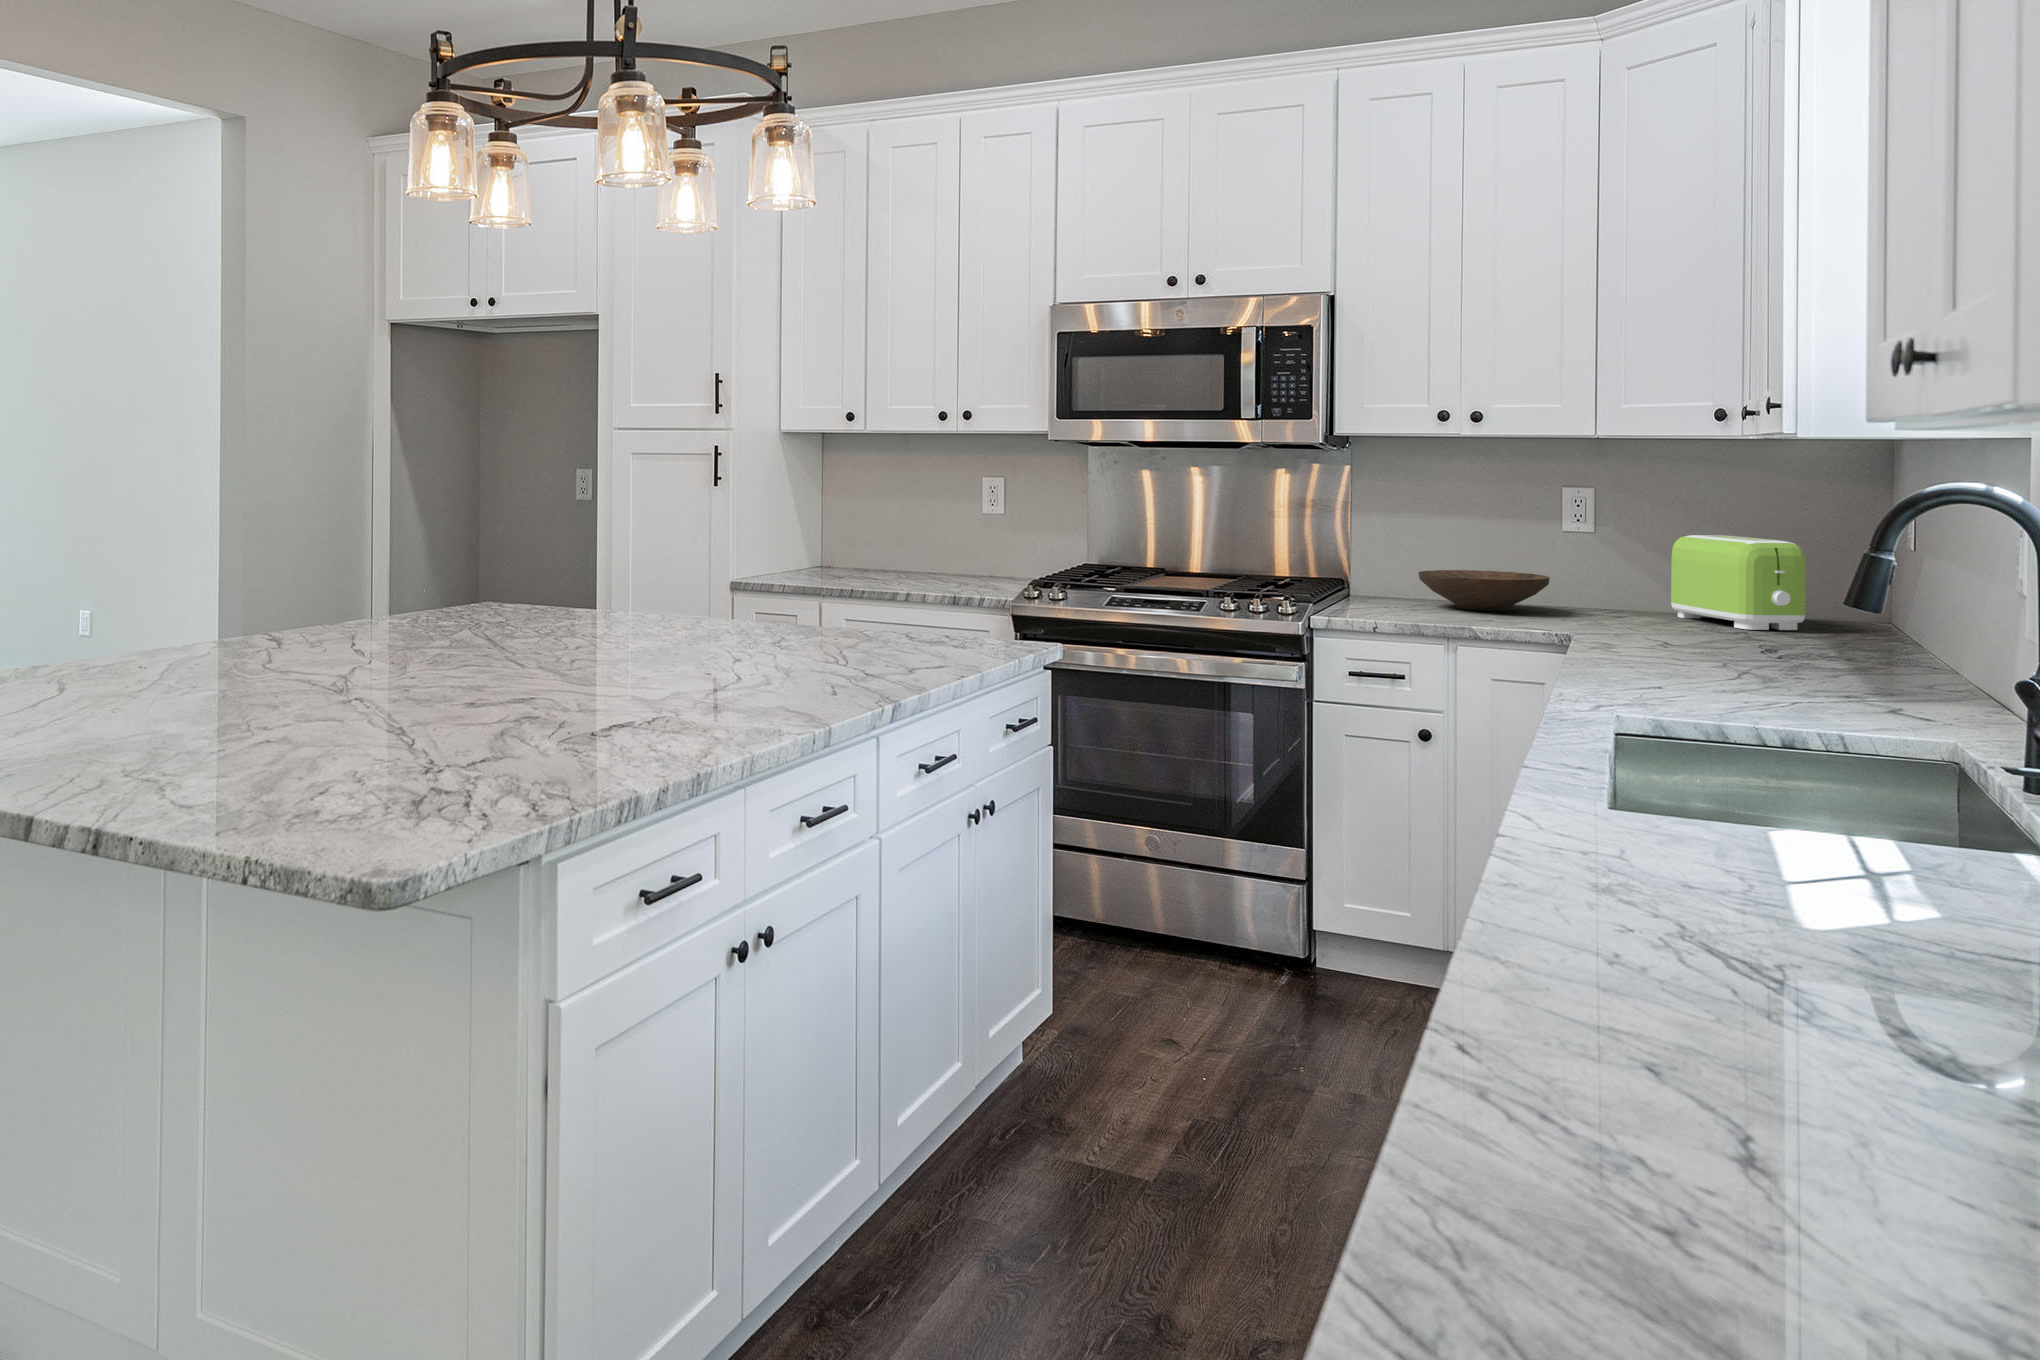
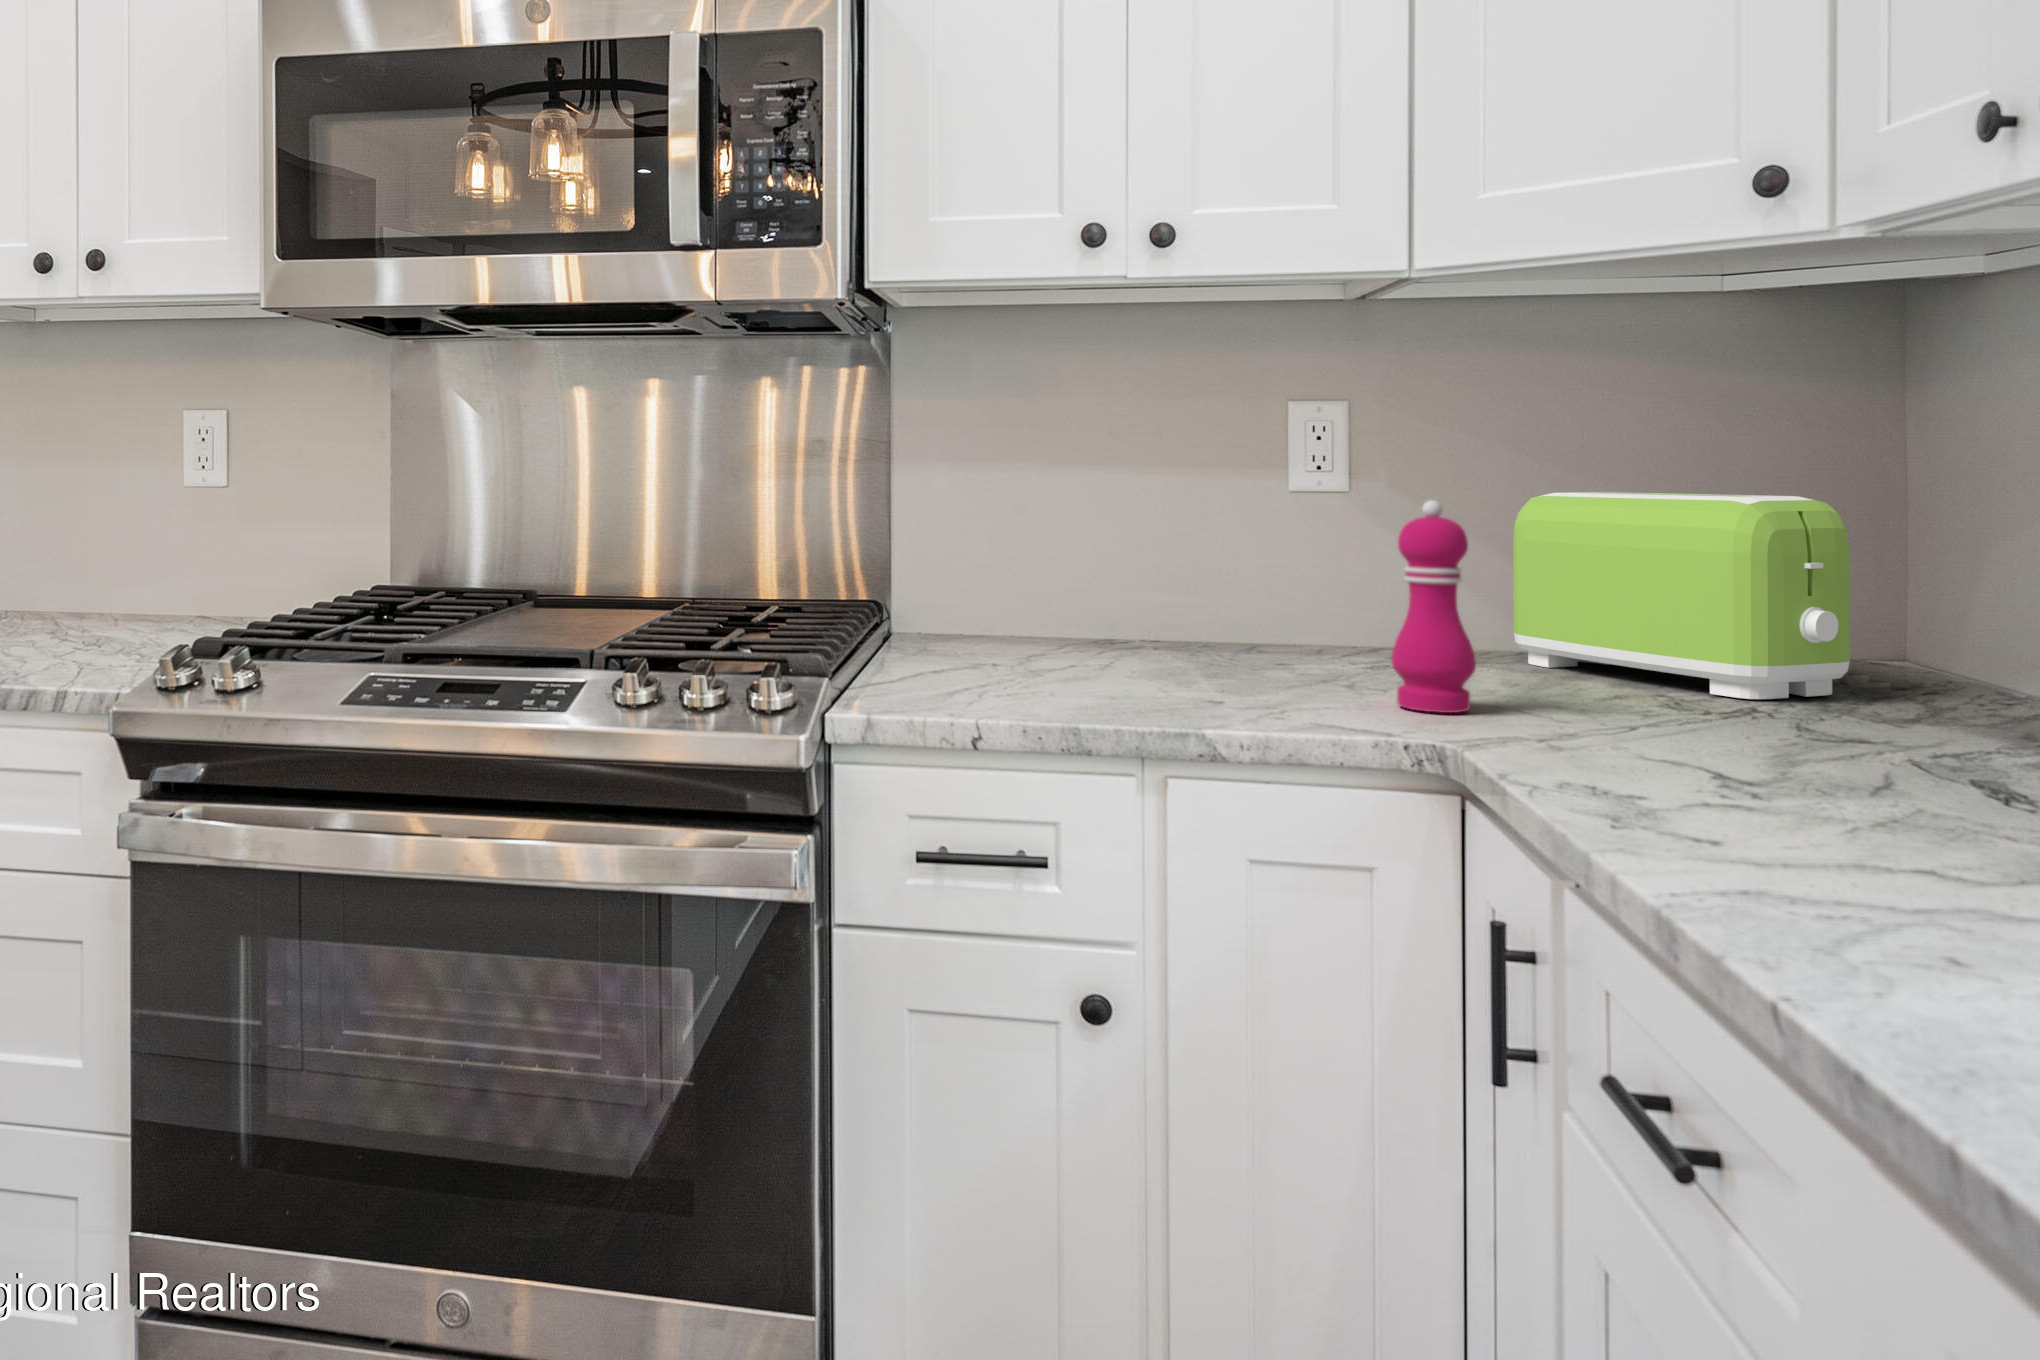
pepper mill: none [1562,539,1598,626] -> present [1391,500,1476,713]
wooden bowl: present [1418,570,1550,611] -> none [1037,579,1309,672]

